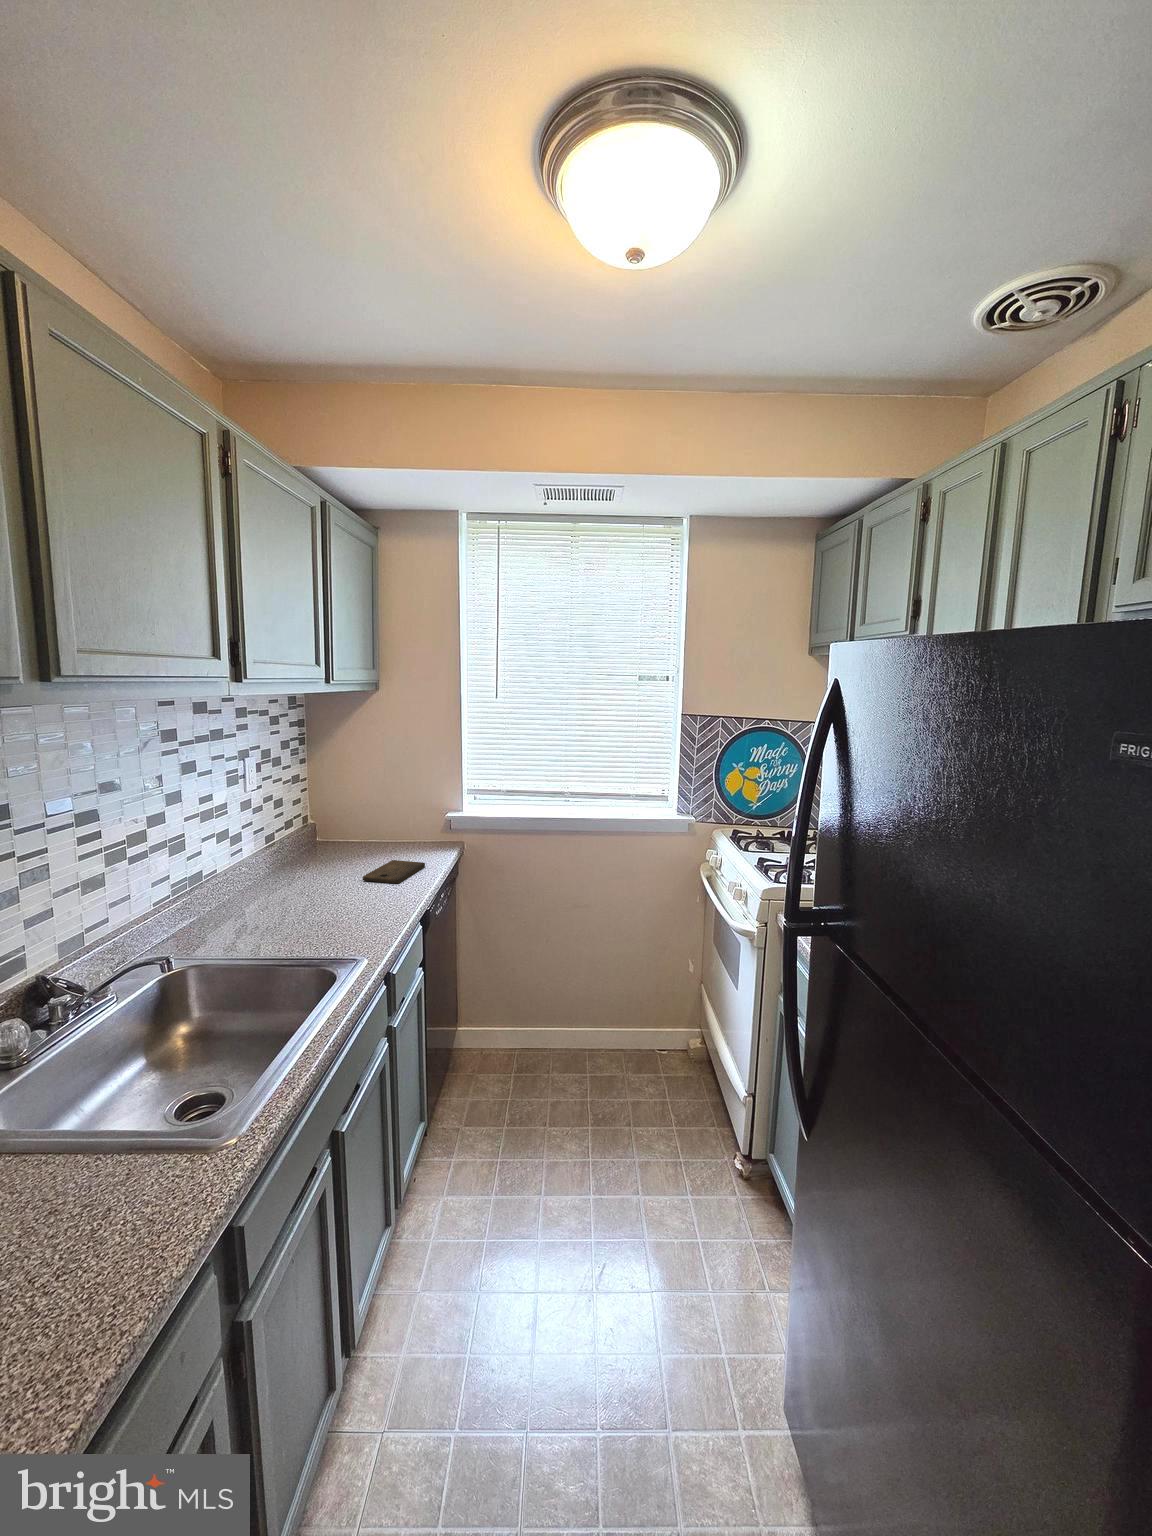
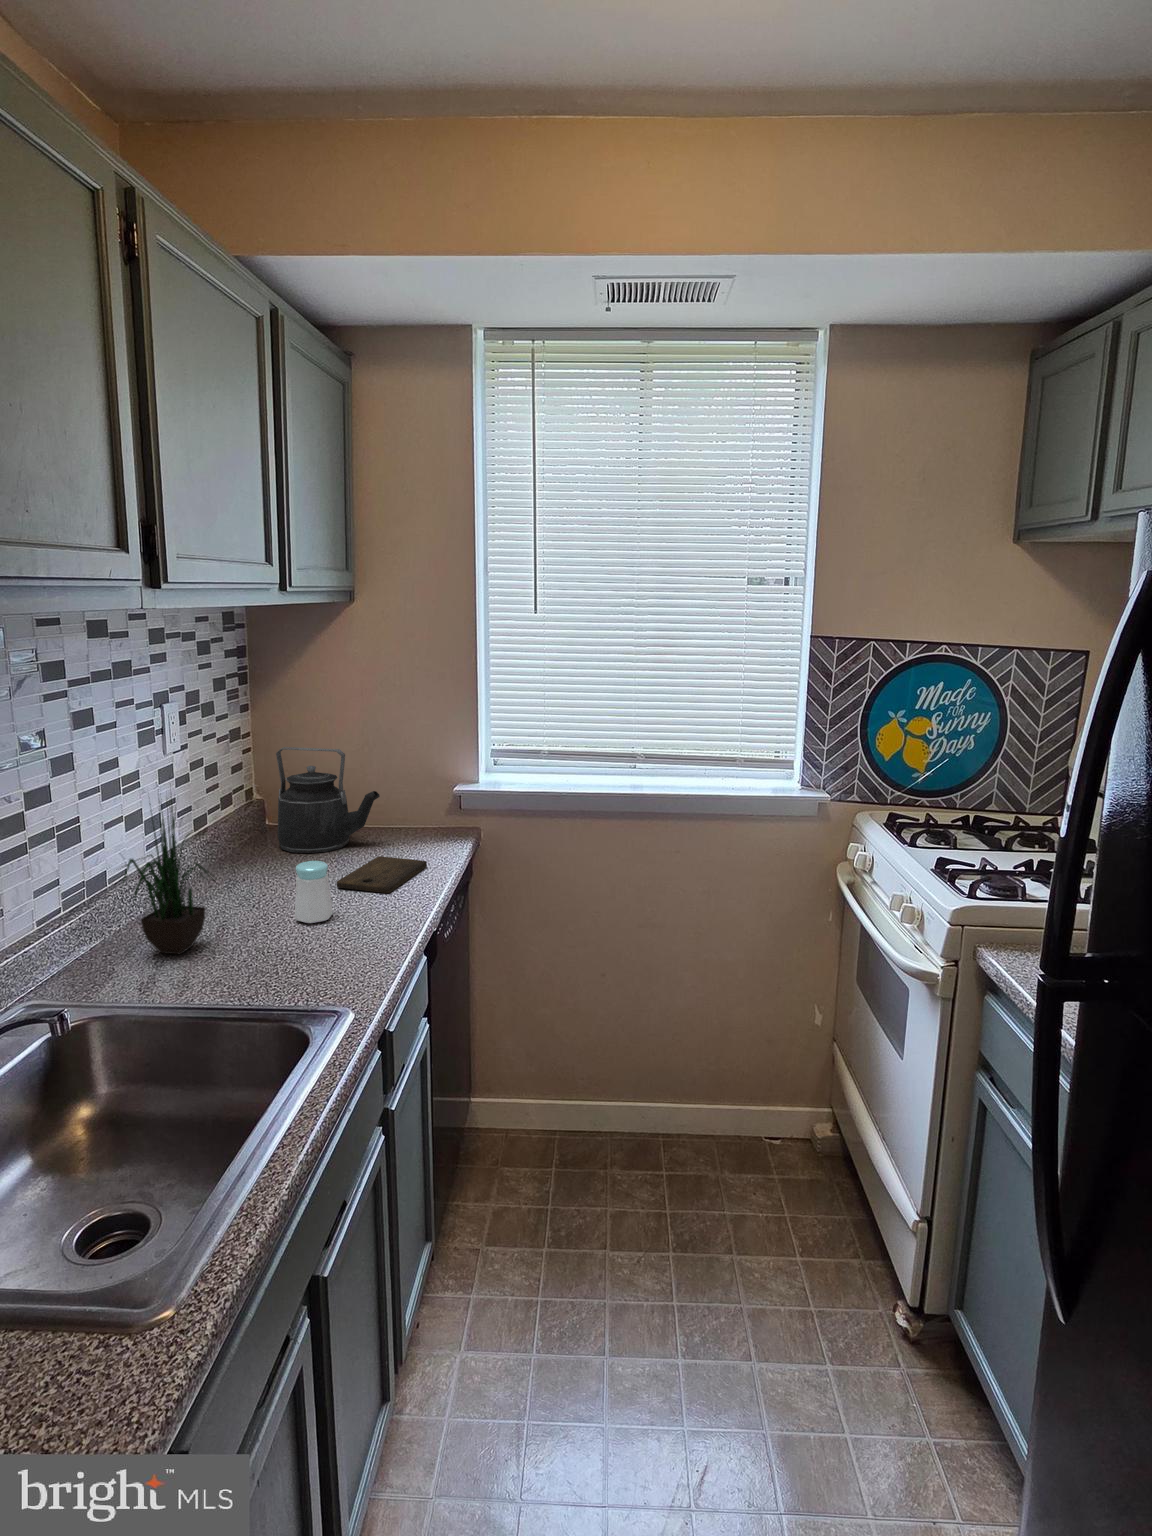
kettle: none [324,787,394,859] -> present [276,747,380,853]
potted plant: none [207,799,282,924] -> present [123,804,212,954]
salt shaker: none [332,861,359,903] -> present [295,861,333,923]

